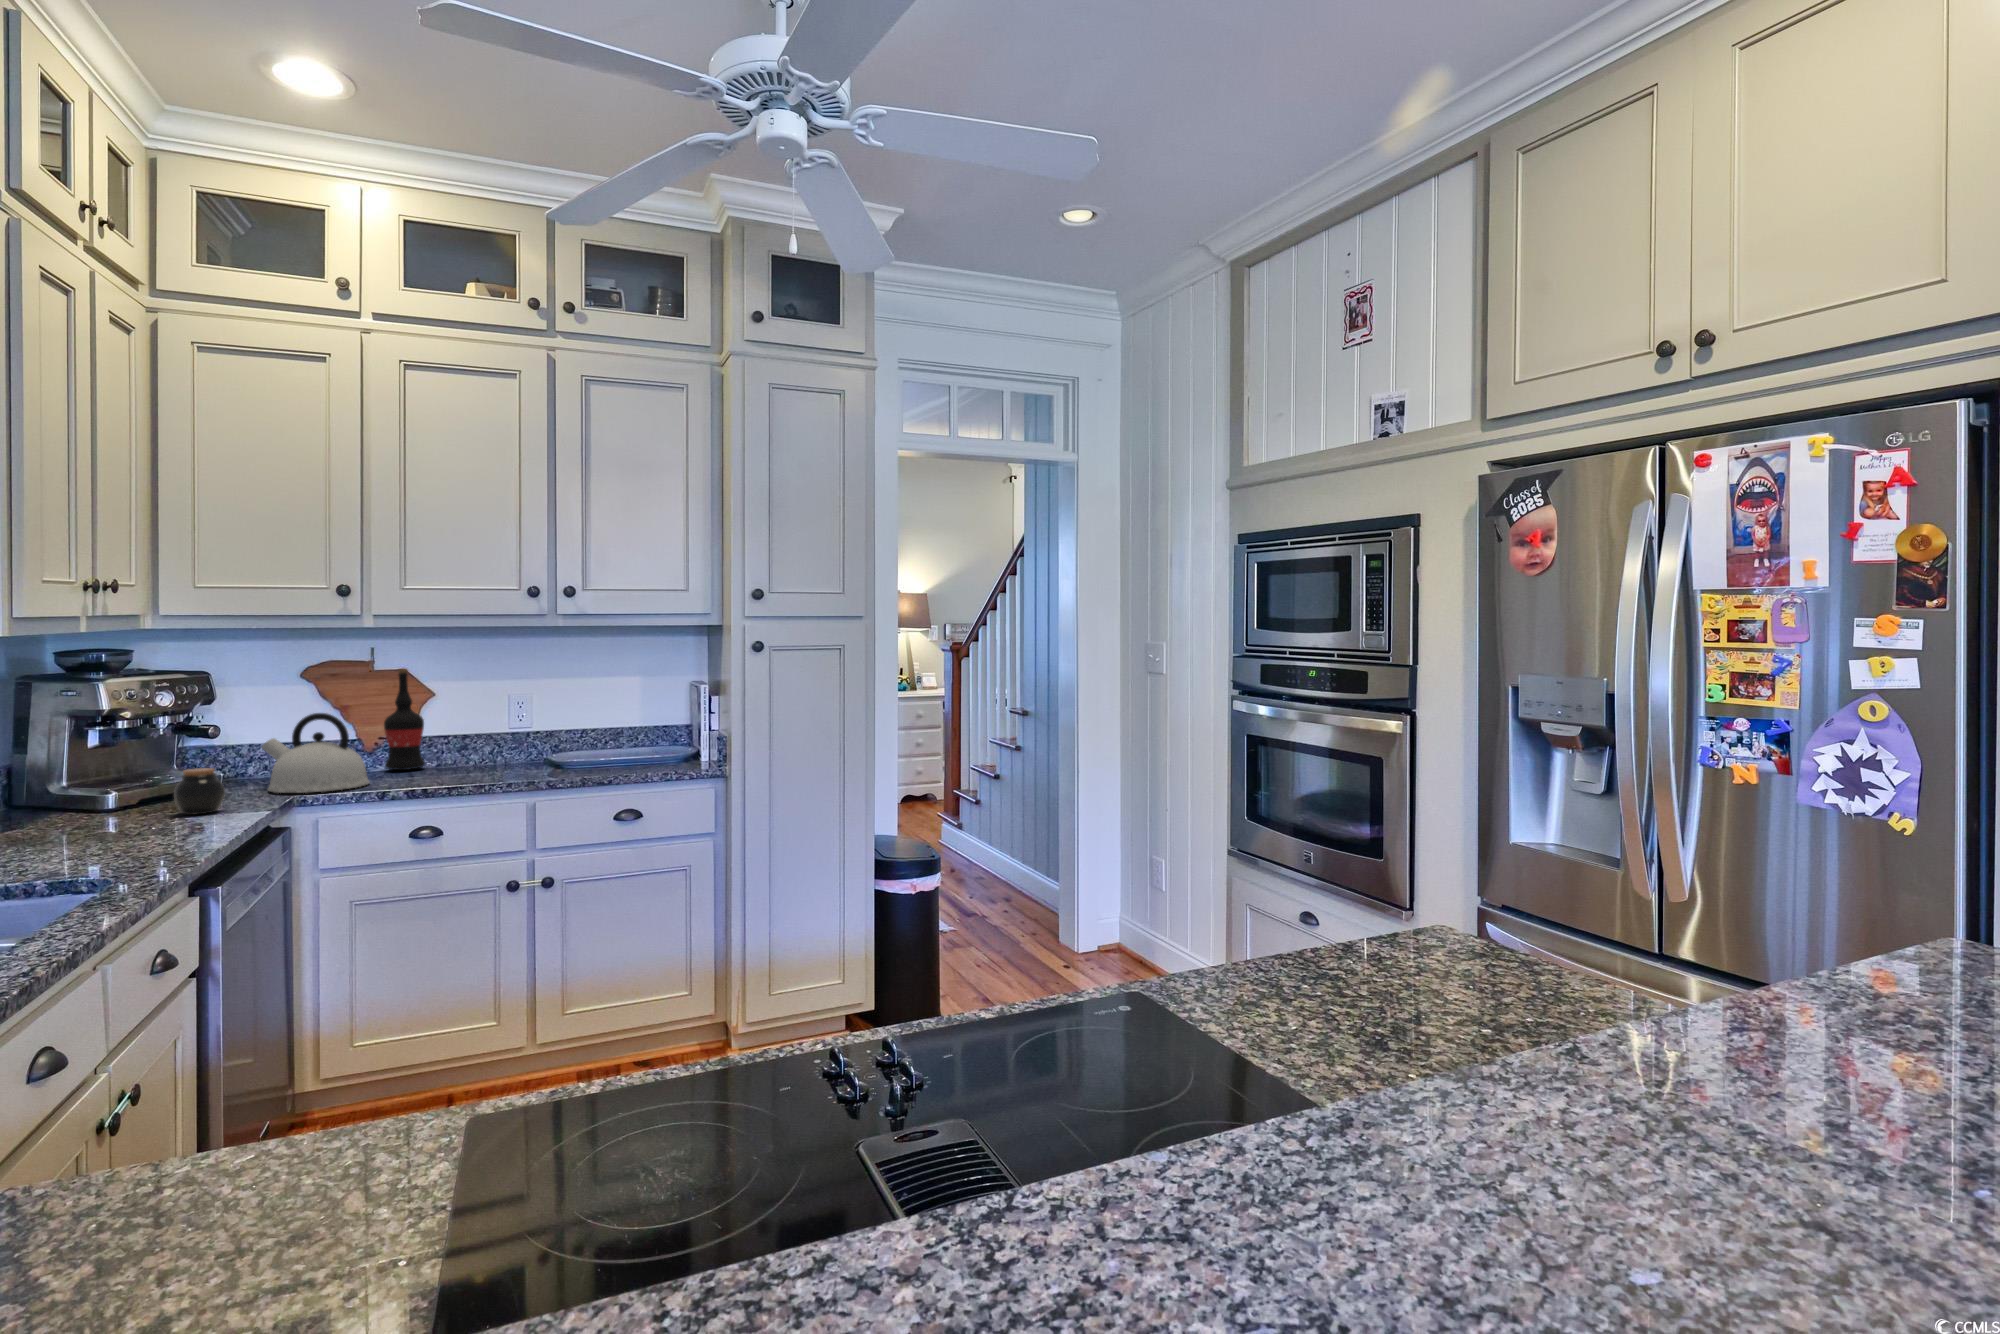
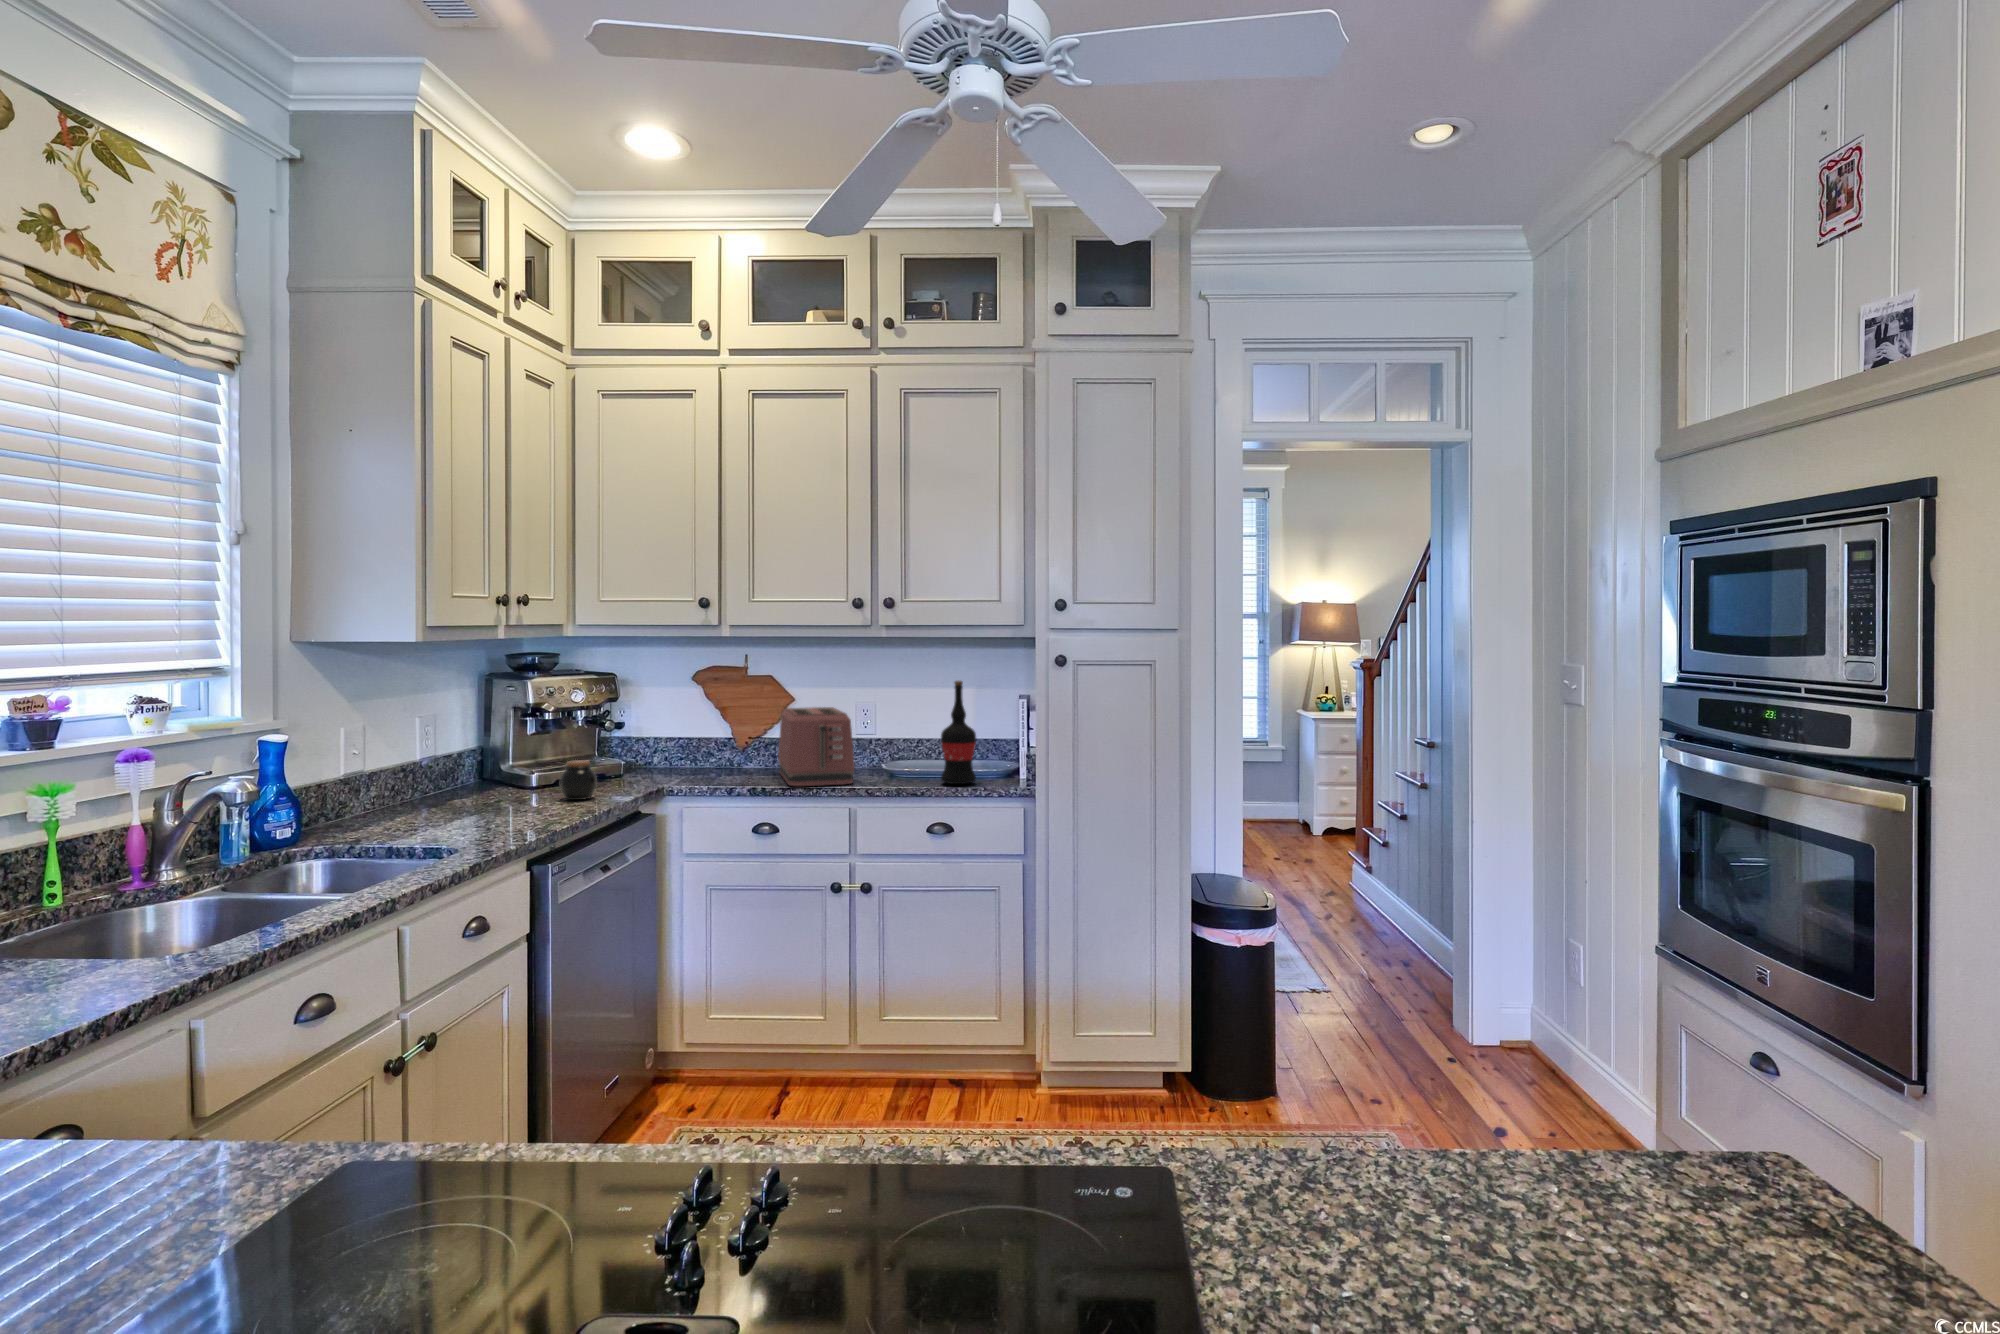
wine bottle: present [384,668,425,770] -> present [941,681,976,784]
toaster: none [429,700,533,783] -> present [778,707,855,786]
kettle: present [262,713,369,793] -> none [643,714,724,786]

